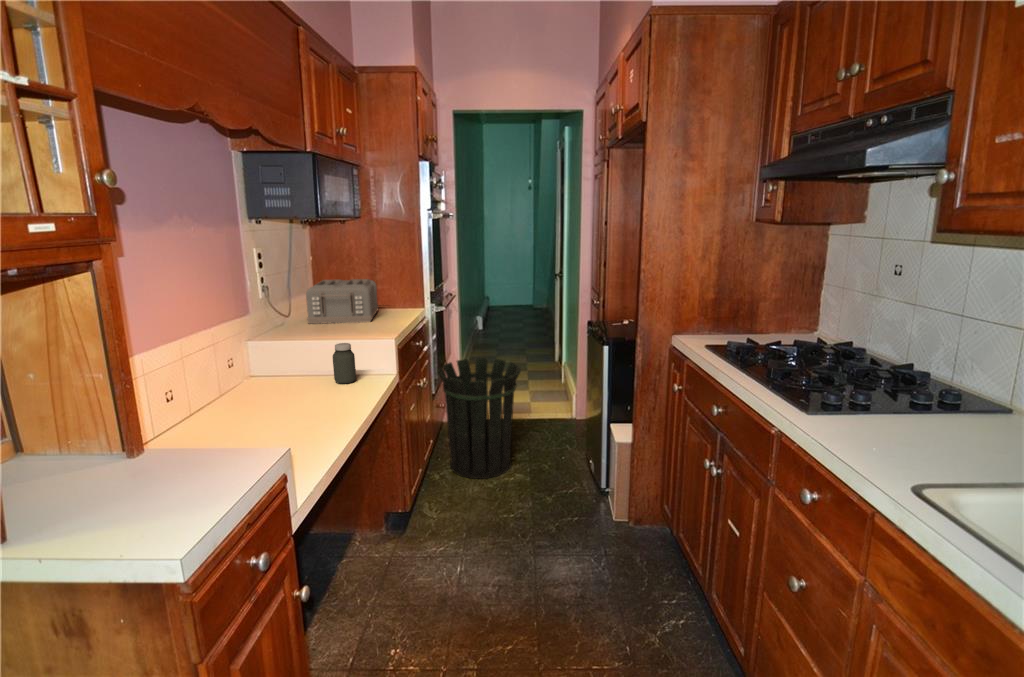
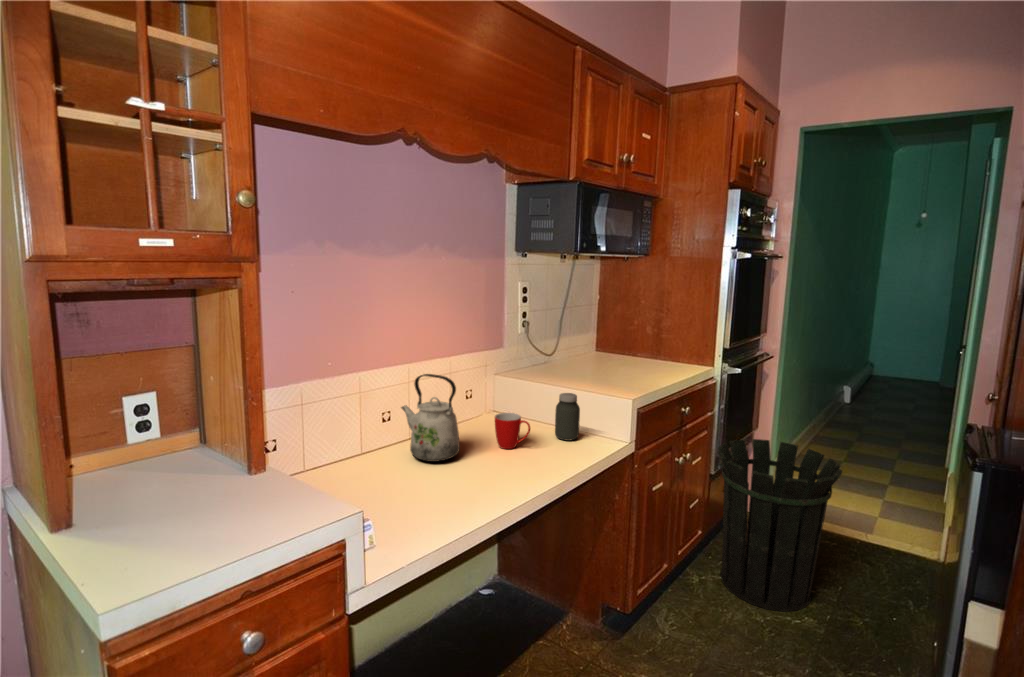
toaster: present [306,279,378,324] -> none [568,321,655,374]
kettle: none [194,343,269,426] -> present [401,374,460,462]
mug: none [287,368,324,401] -> present [495,413,530,449]

